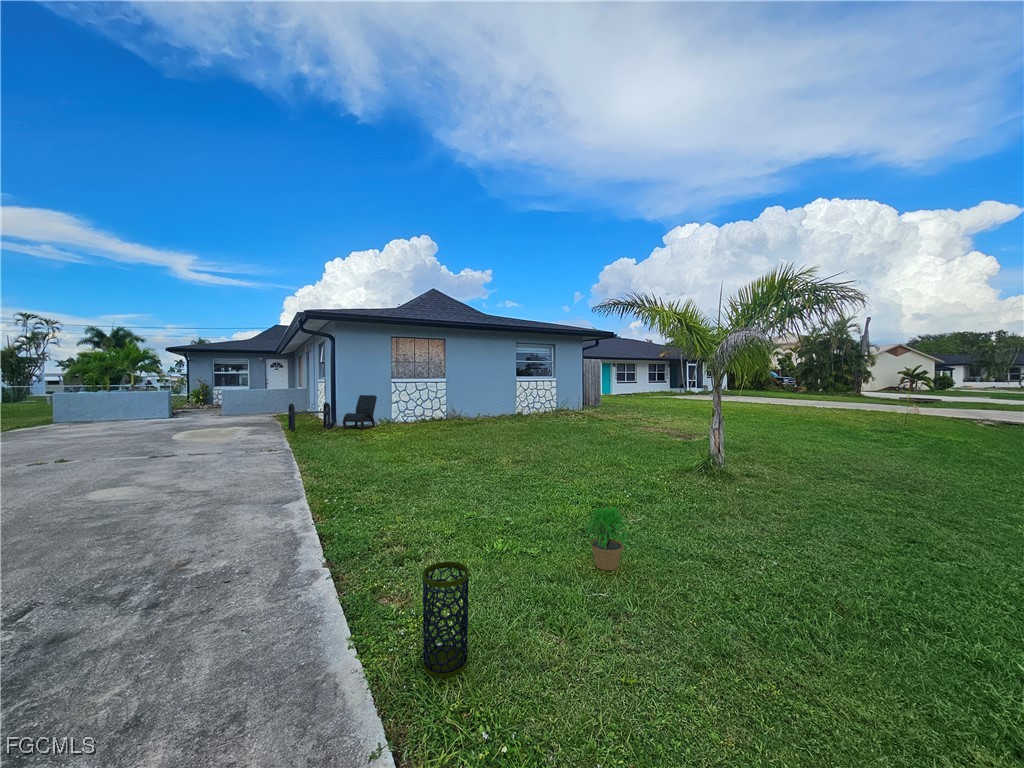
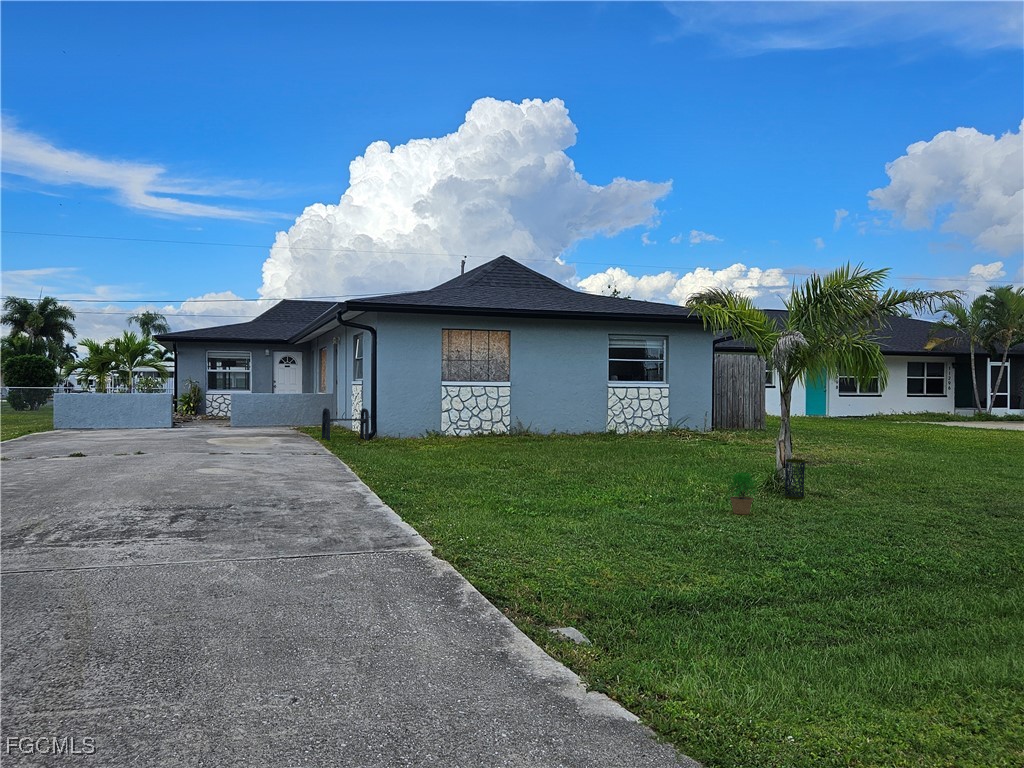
lounge chair: present [343,395,377,430] -> none [383,400,423,442]
potted plant: present [585,507,628,570] -> present [728,472,757,514]
trash can: present [423,562,469,678] -> present [785,459,805,499]

